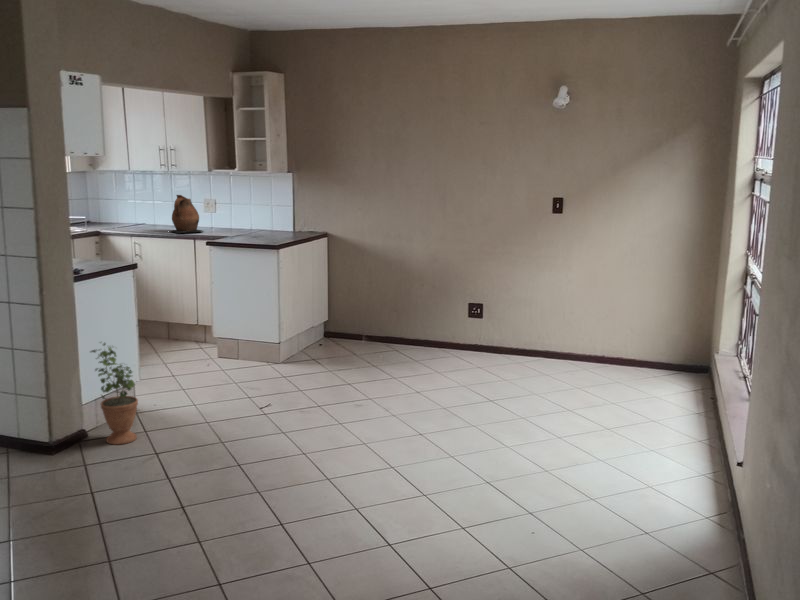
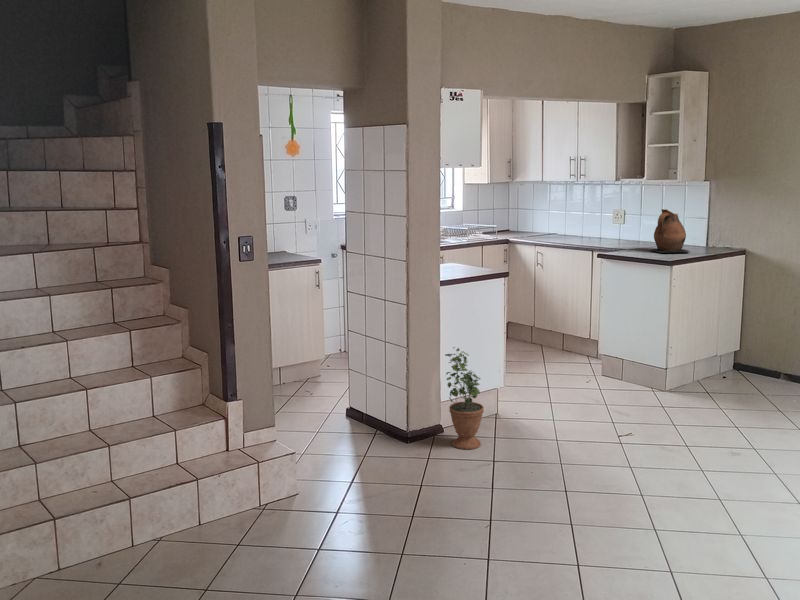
ceramic pitcher: present [172,195,203,233] -> present [651,209,690,252]

